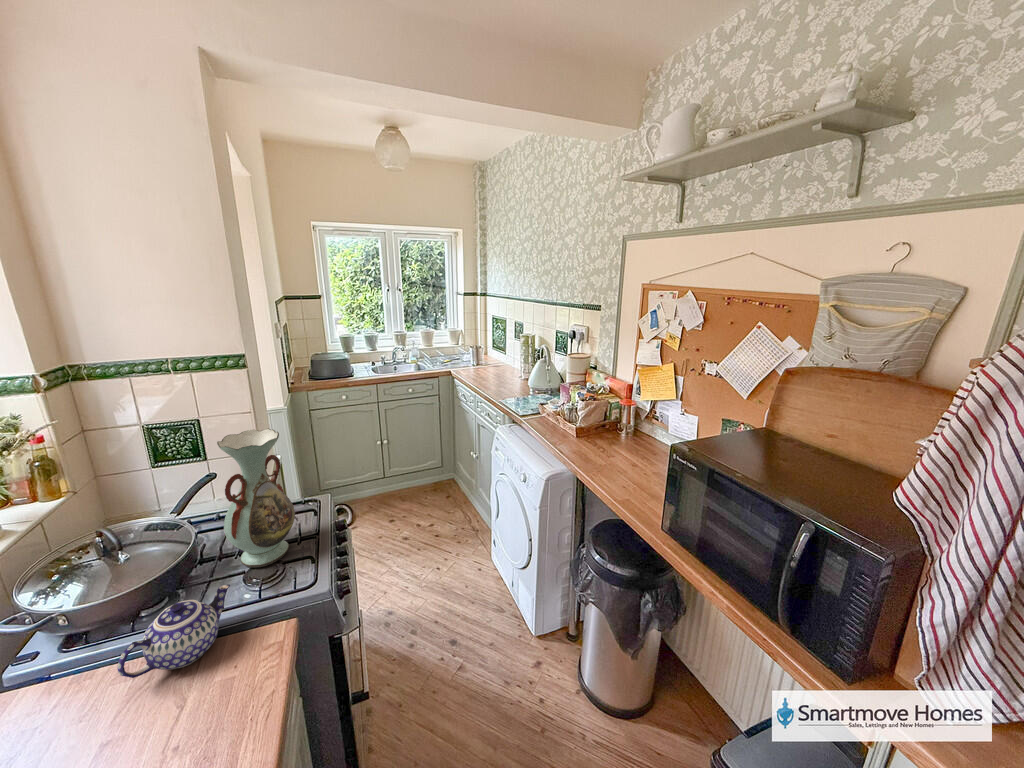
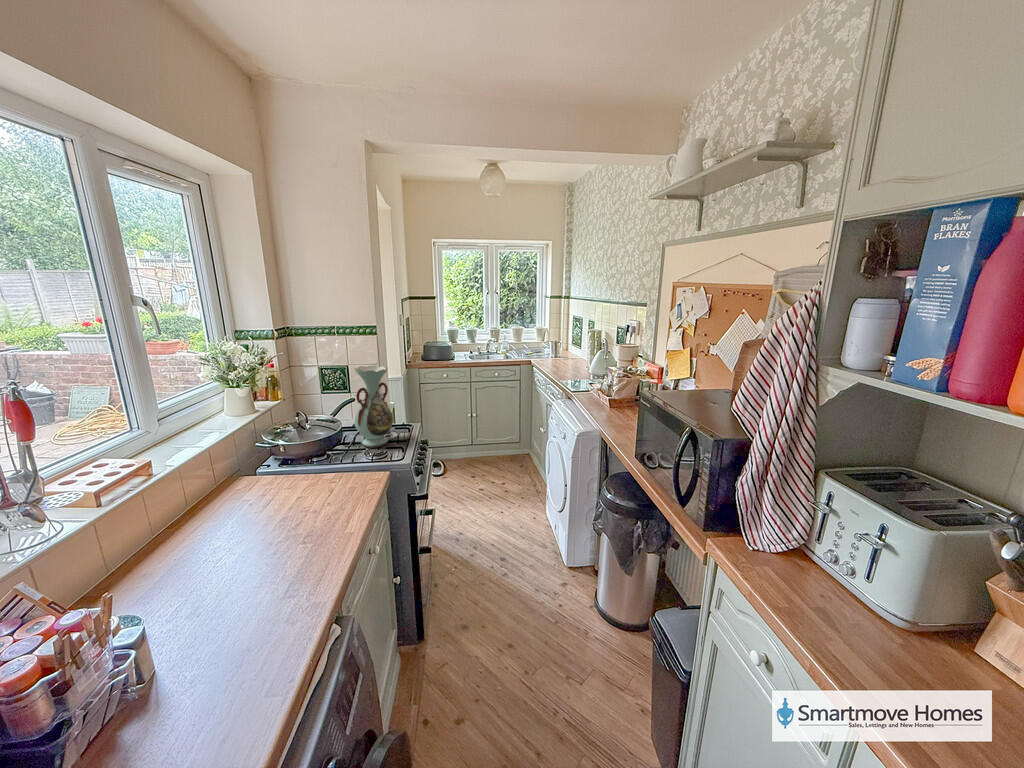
teapot: present [118,585,230,678] -> none [302,443,354,477]

